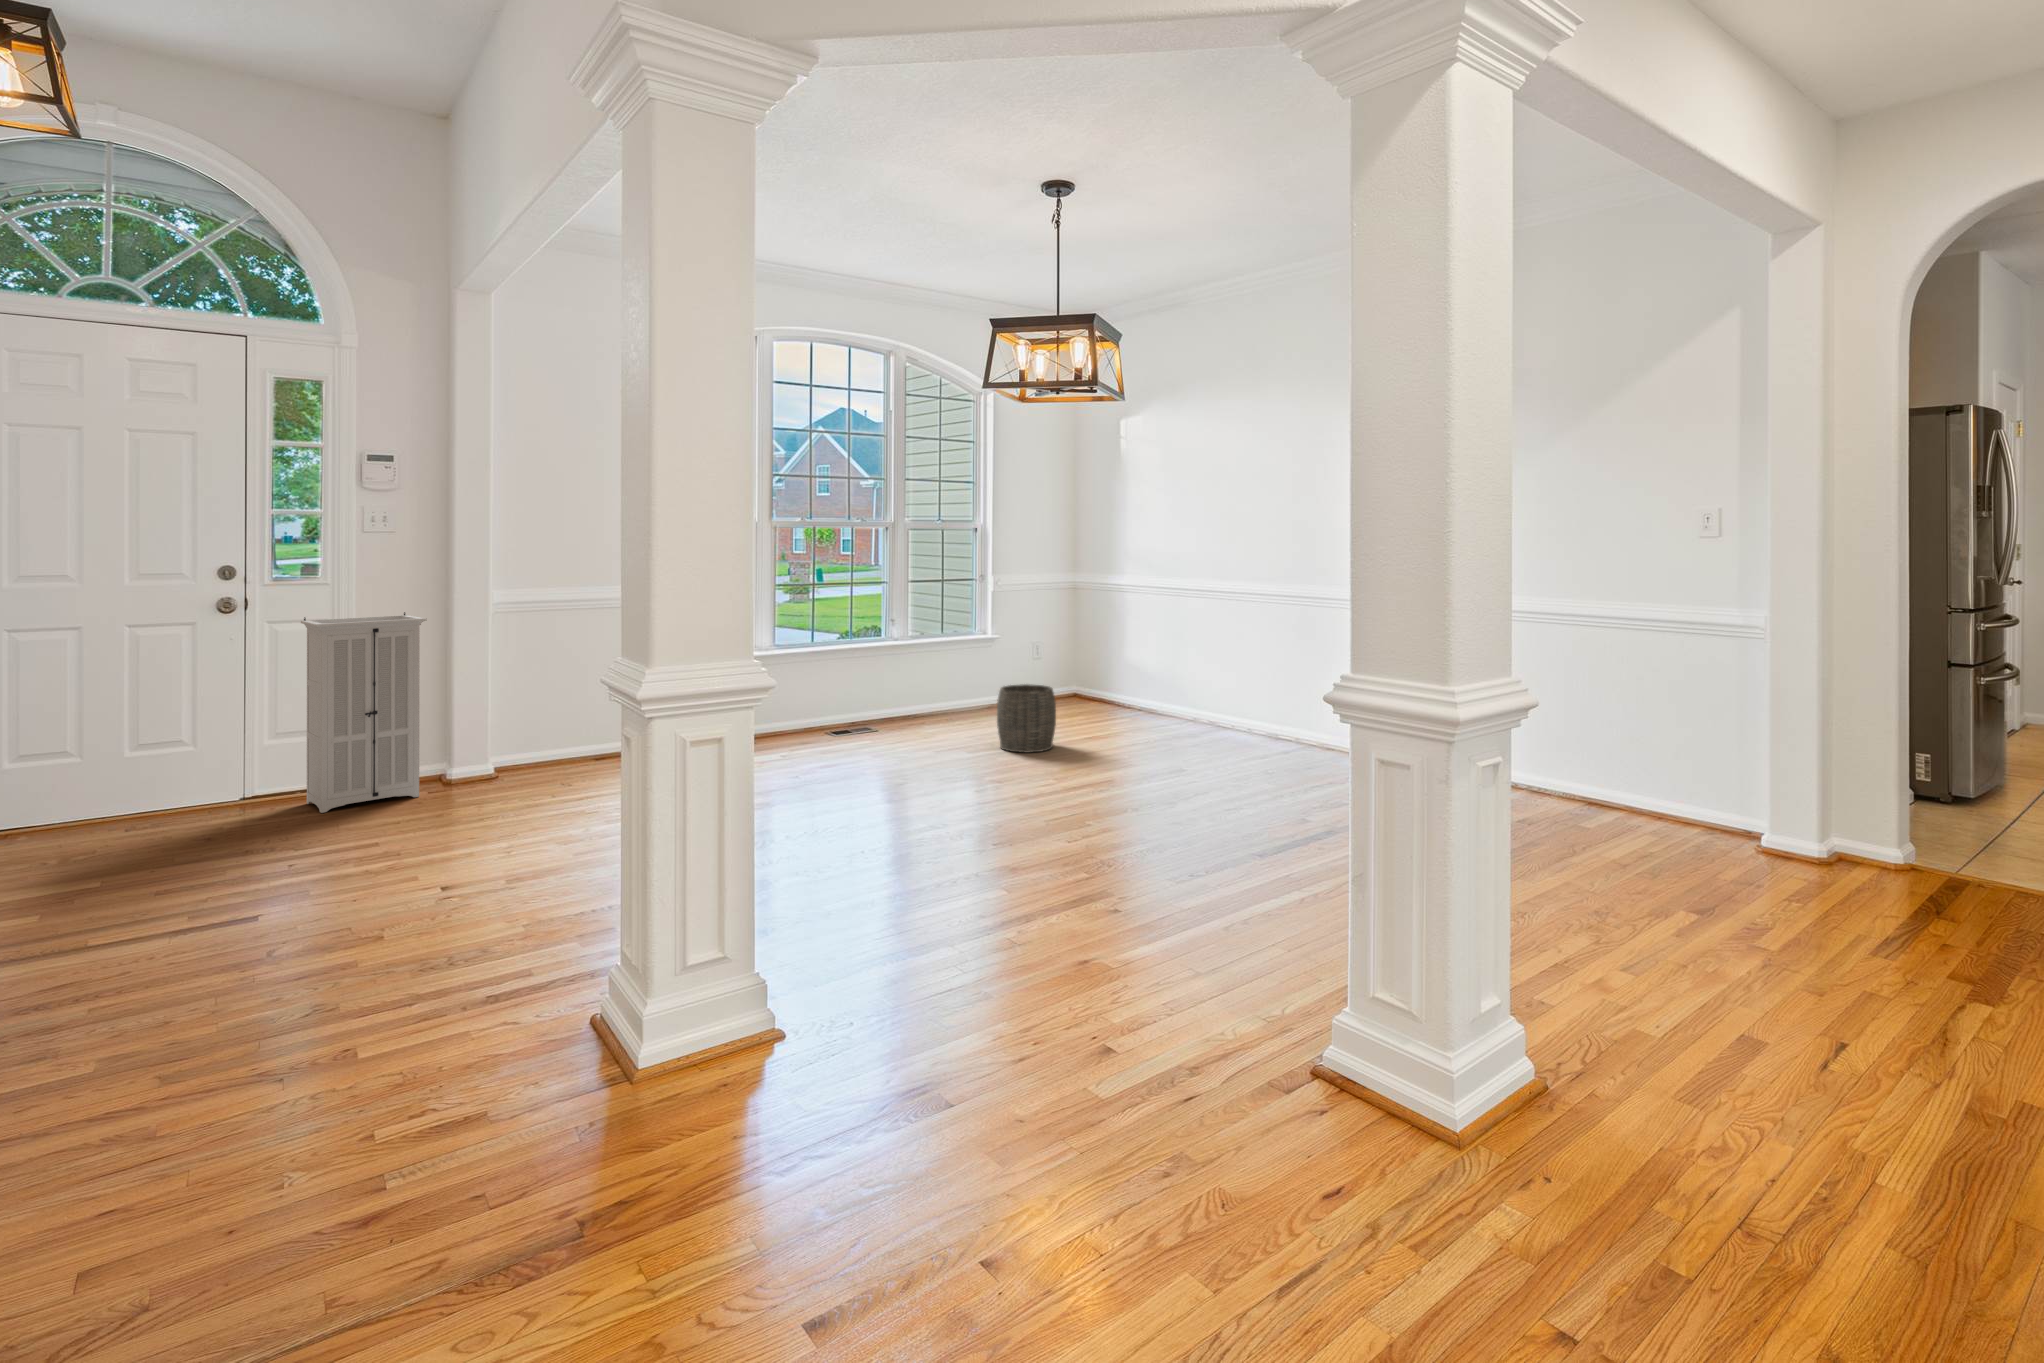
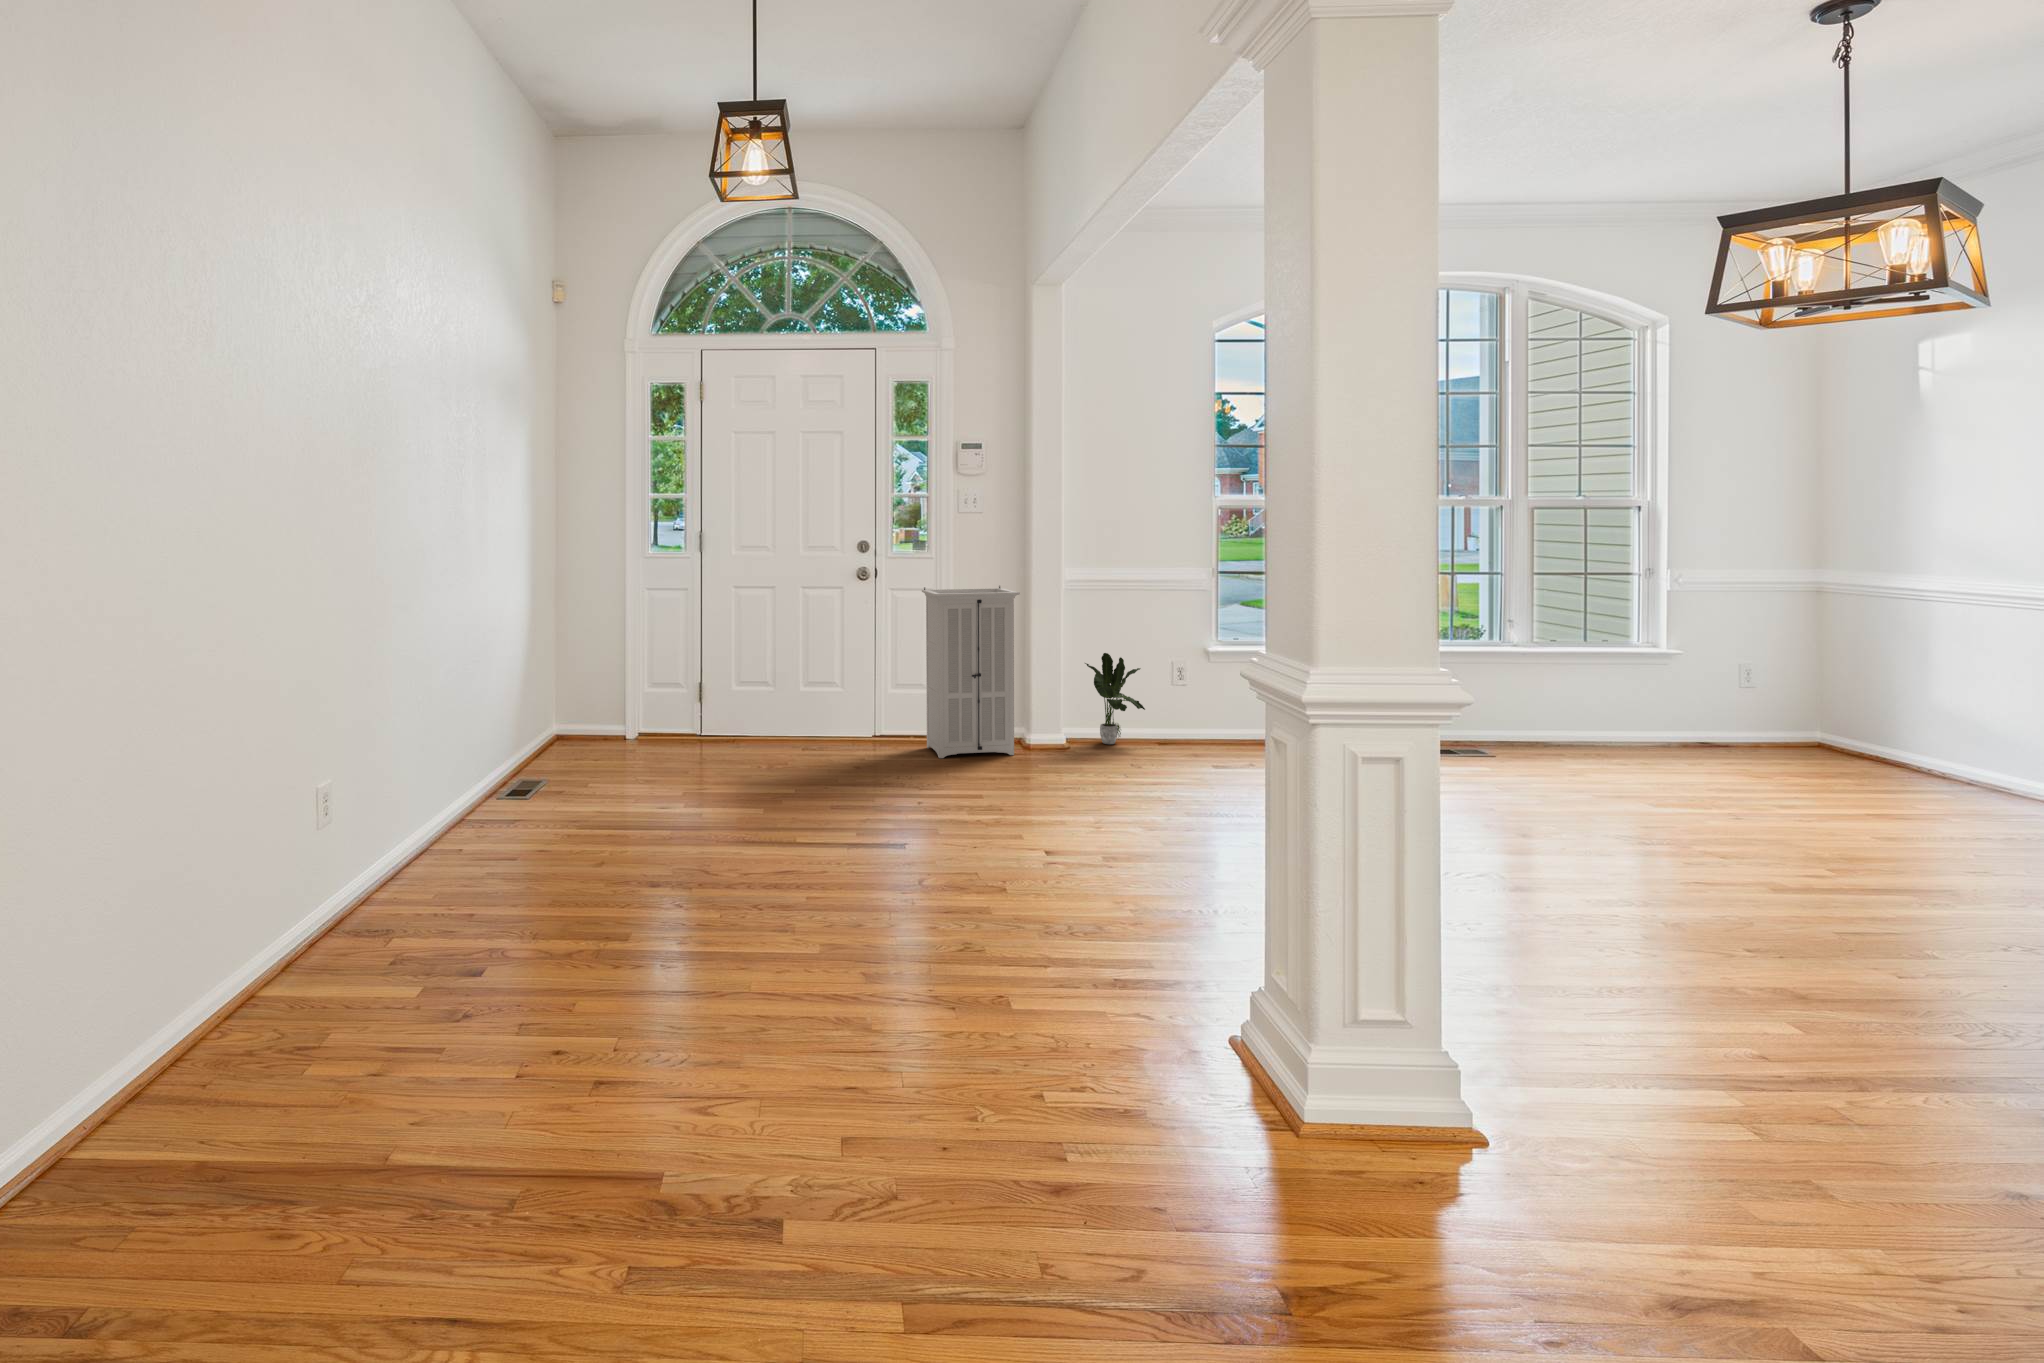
potted plant: none [505,677,572,772] -> present [1085,653,1145,744]
woven basket: present [997,684,1056,753] -> none [1692,712,1800,808]

